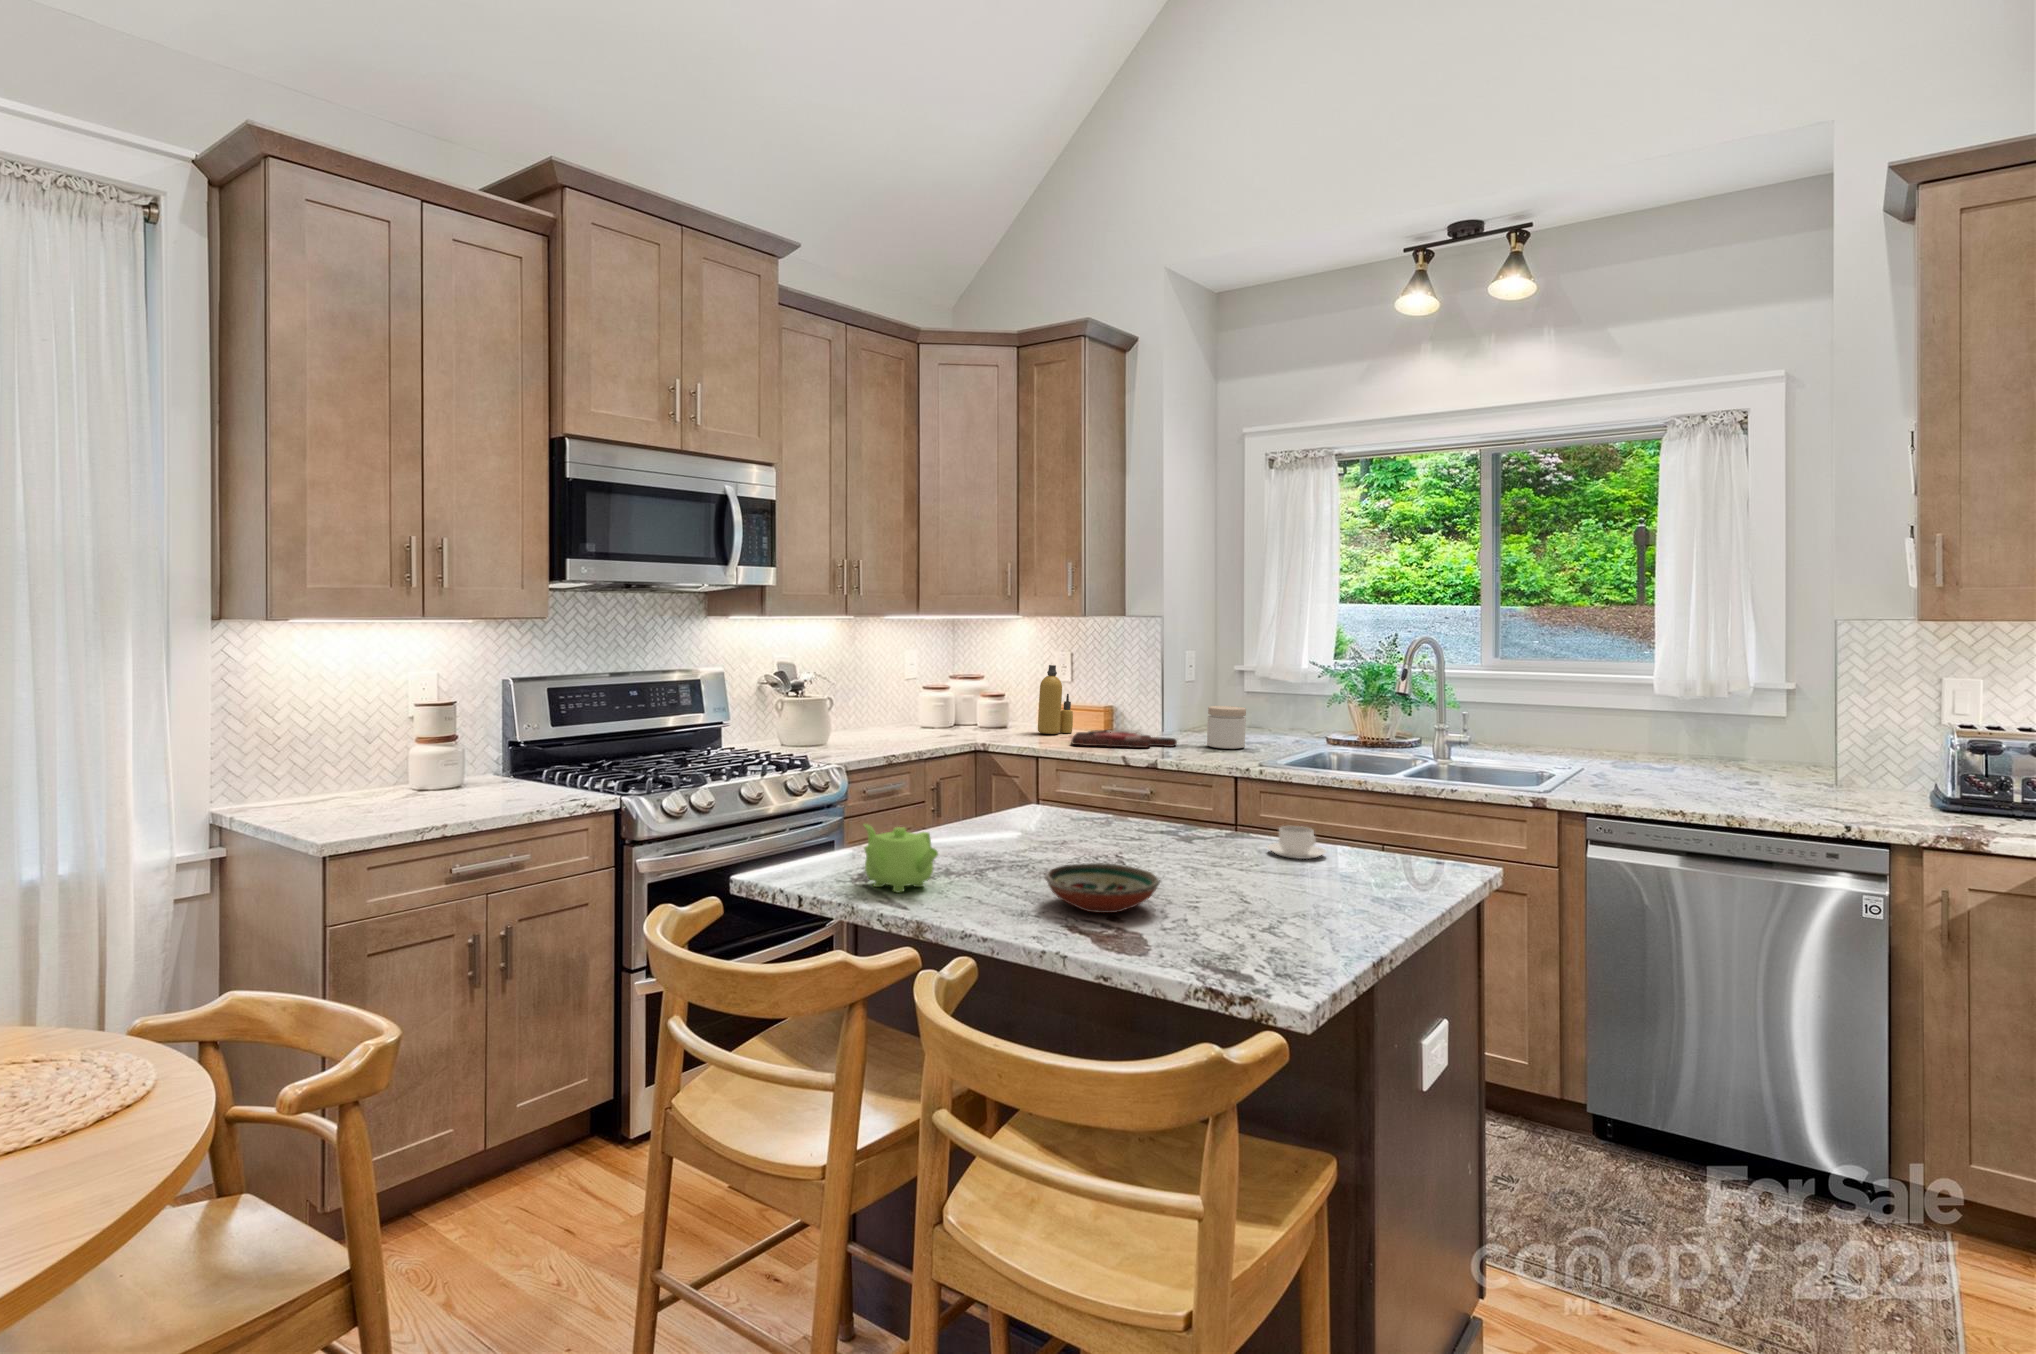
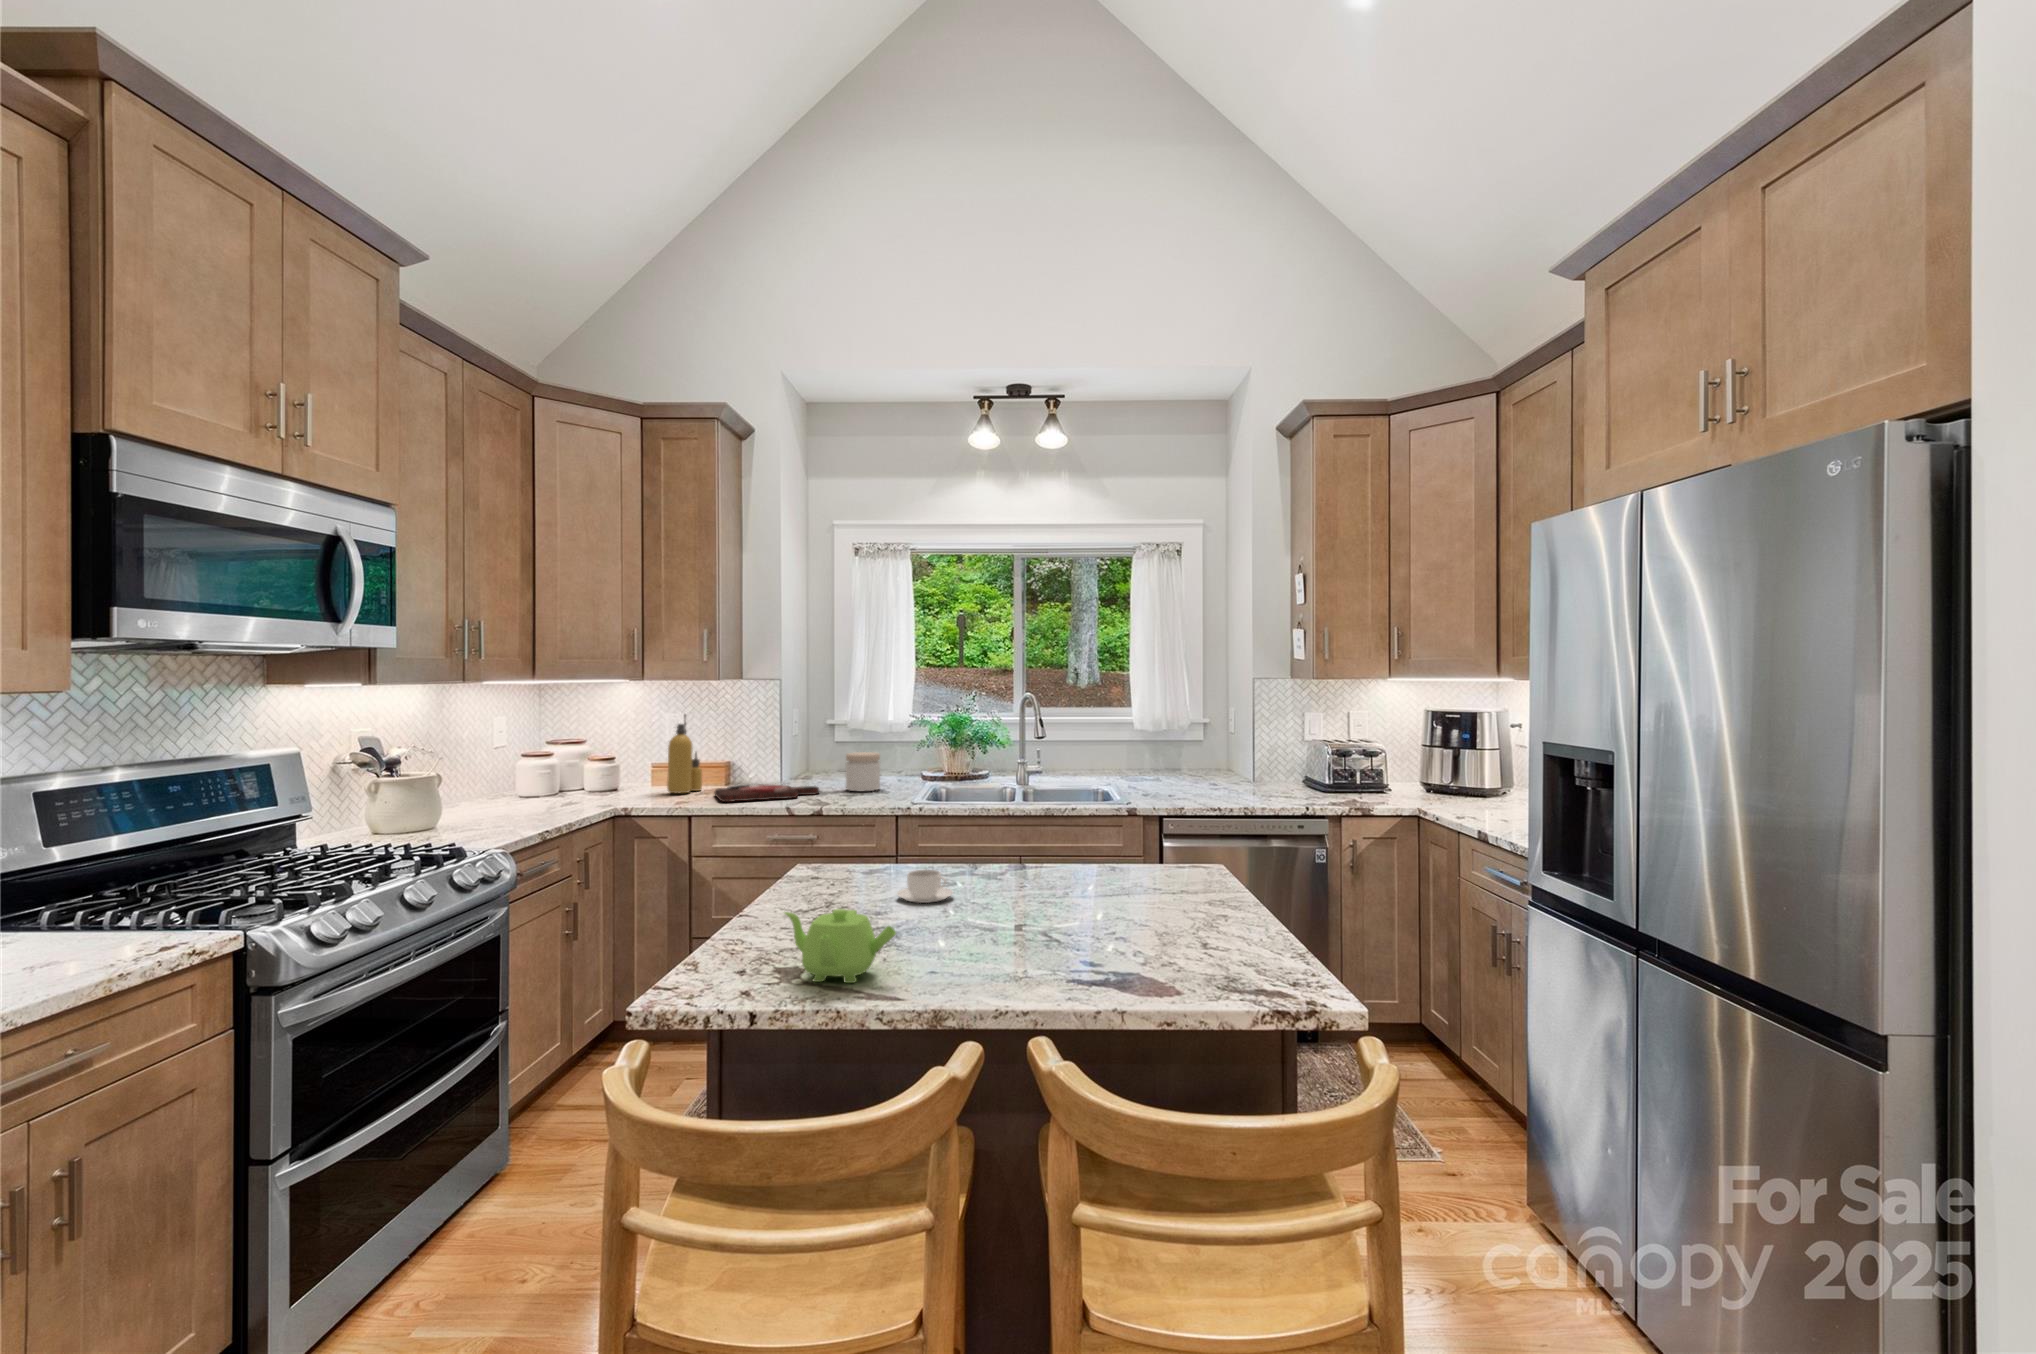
coffee cup: present [1268,826,1326,859] -> present [897,870,953,903]
decorative bowl: present [1045,863,1160,913] -> none [999,911,1112,962]

